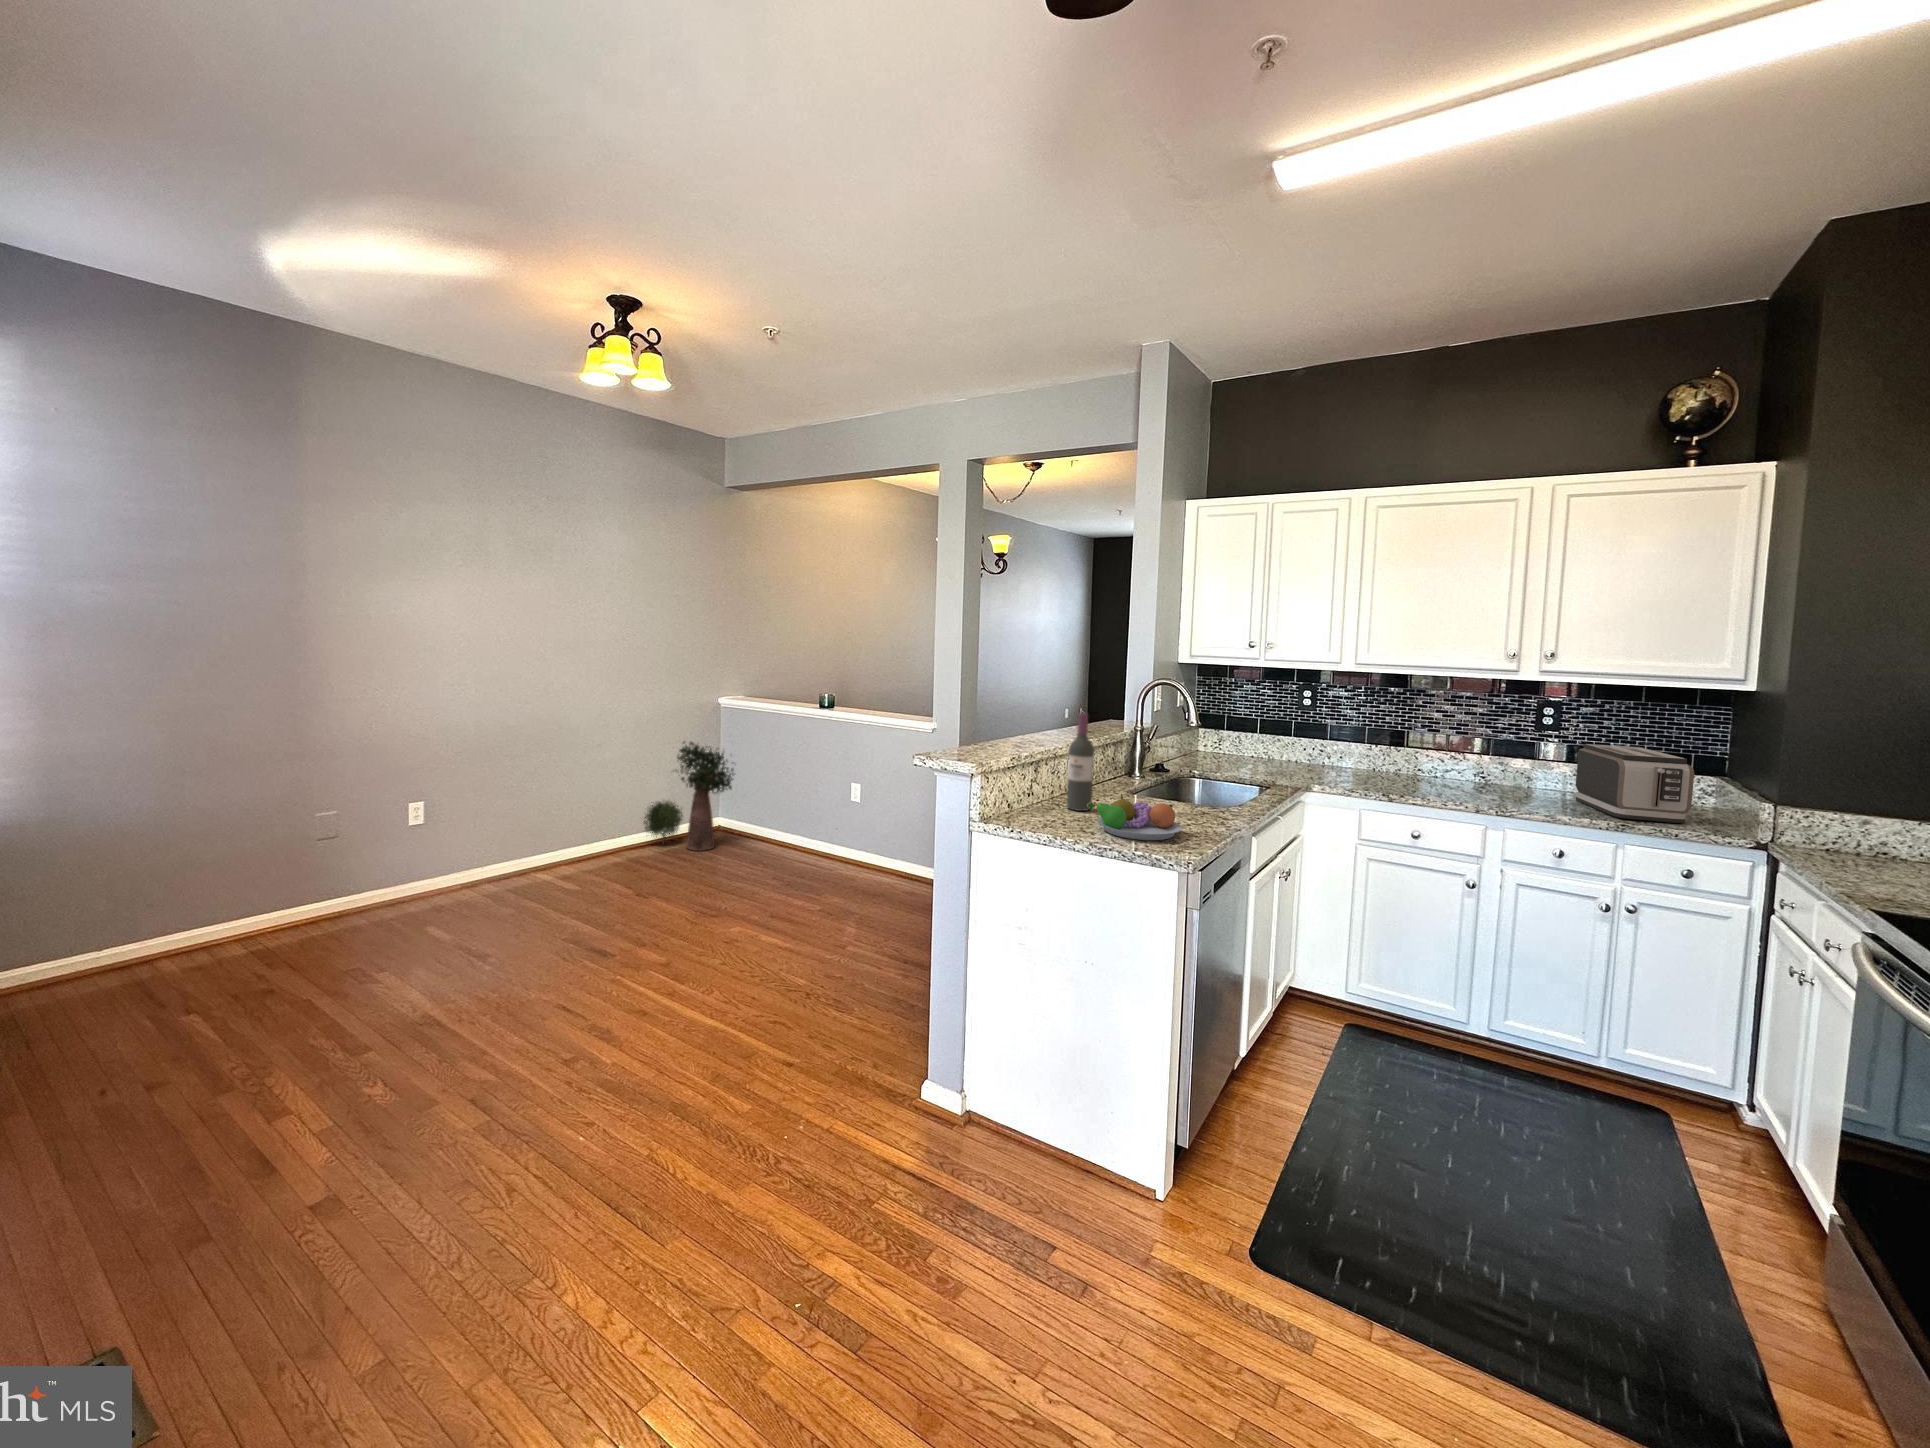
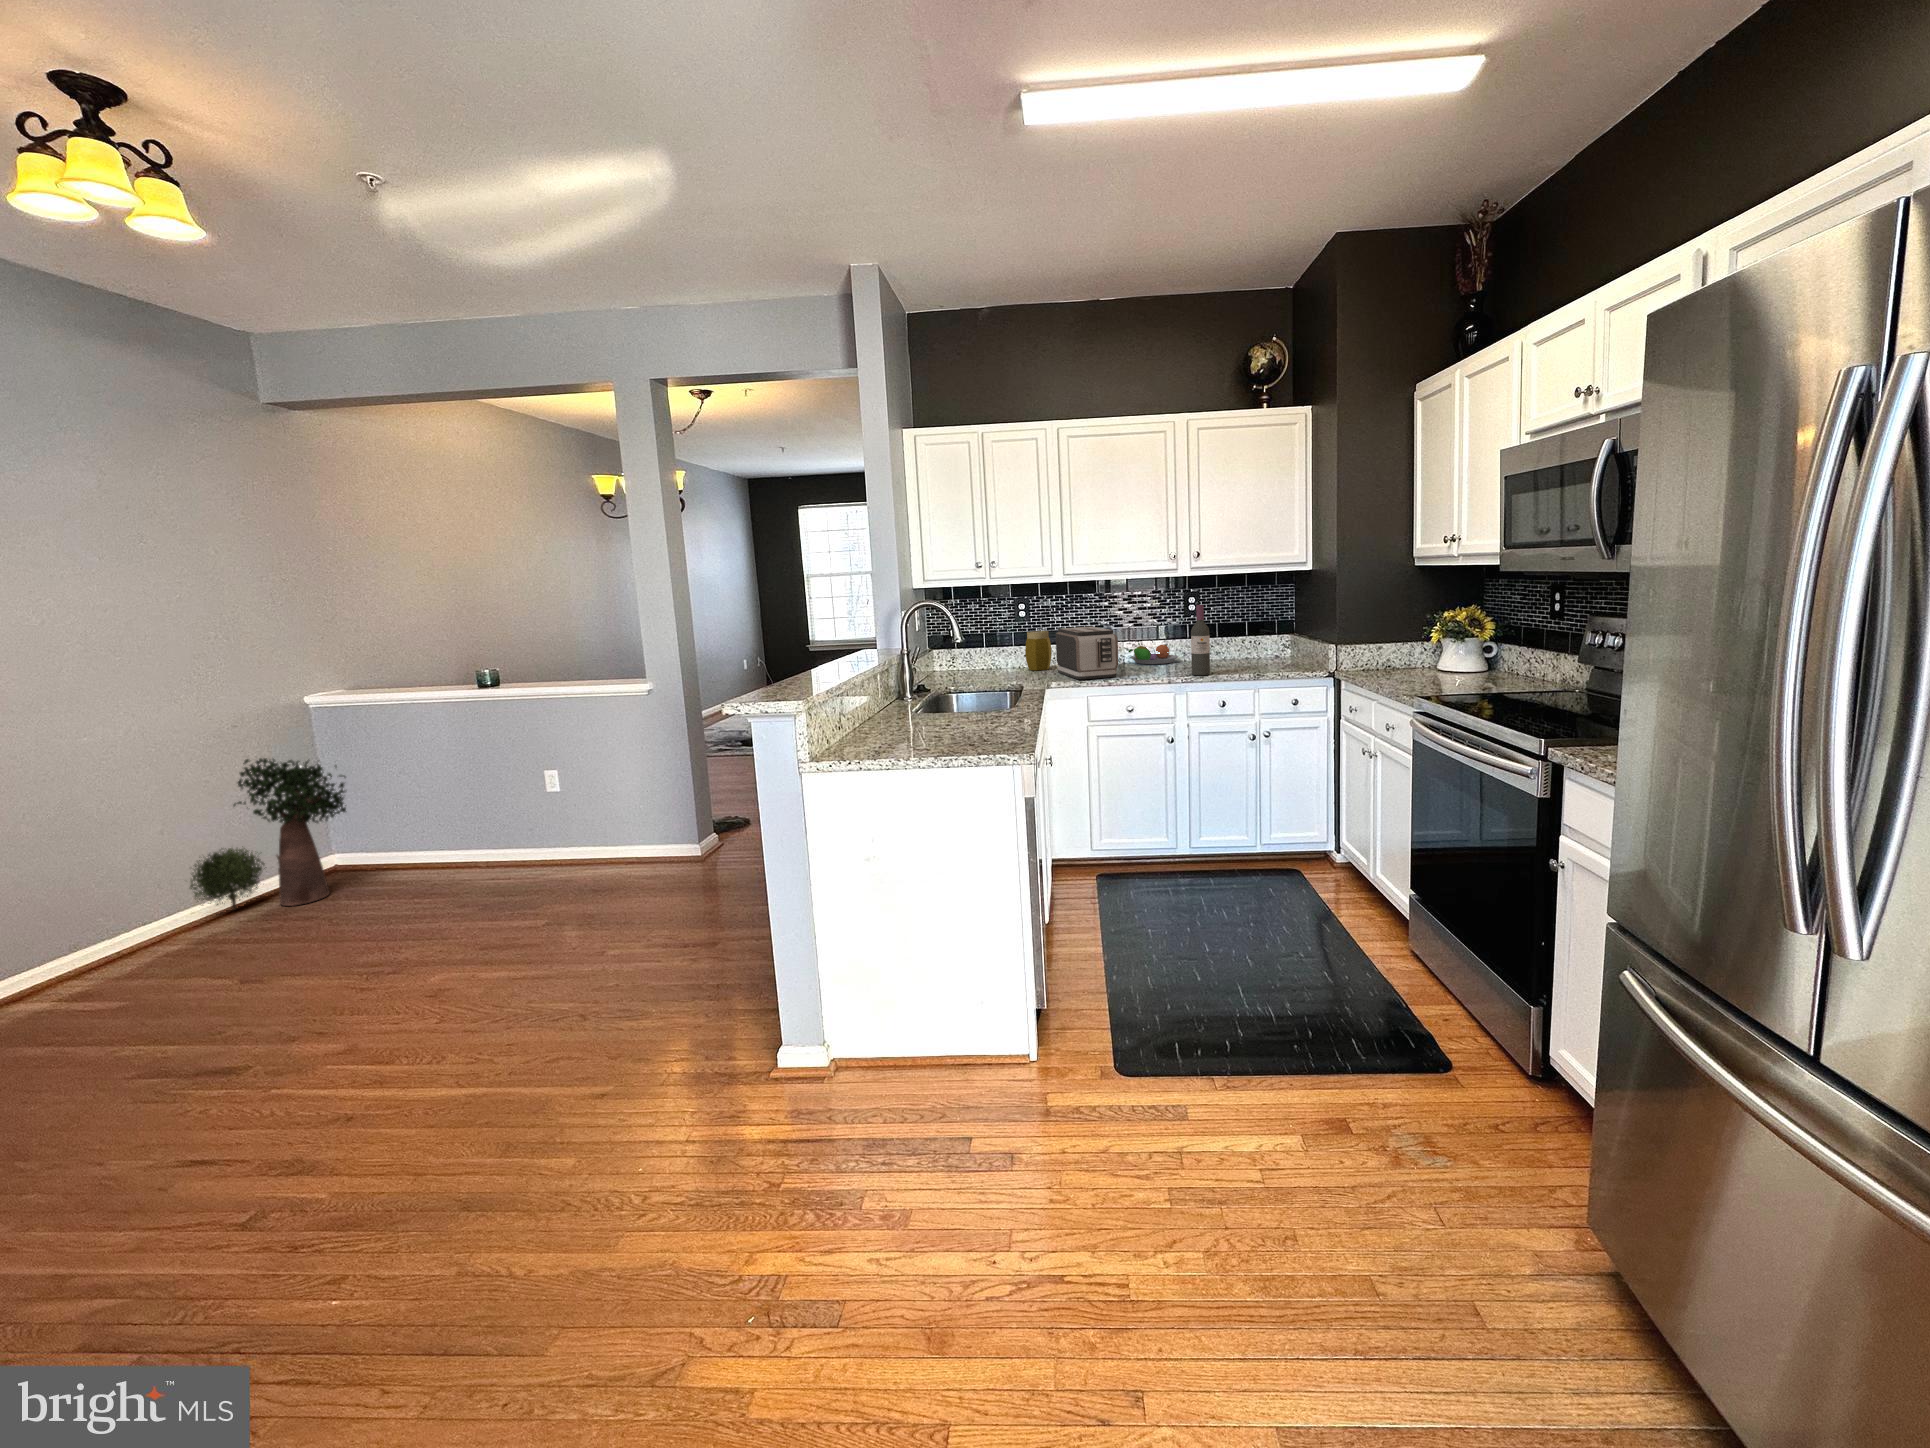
wine bottle: present [1067,713,1094,811] -> present [1191,605,1210,675]
jar: none [1301,725,1335,770] -> present [1025,631,1052,670]
toaster: present [1576,744,1694,823] -> present [1056,627,1118,679]
fruit bowl: present [1088,794,1182,840] -> present [1129,643,1178,664]

